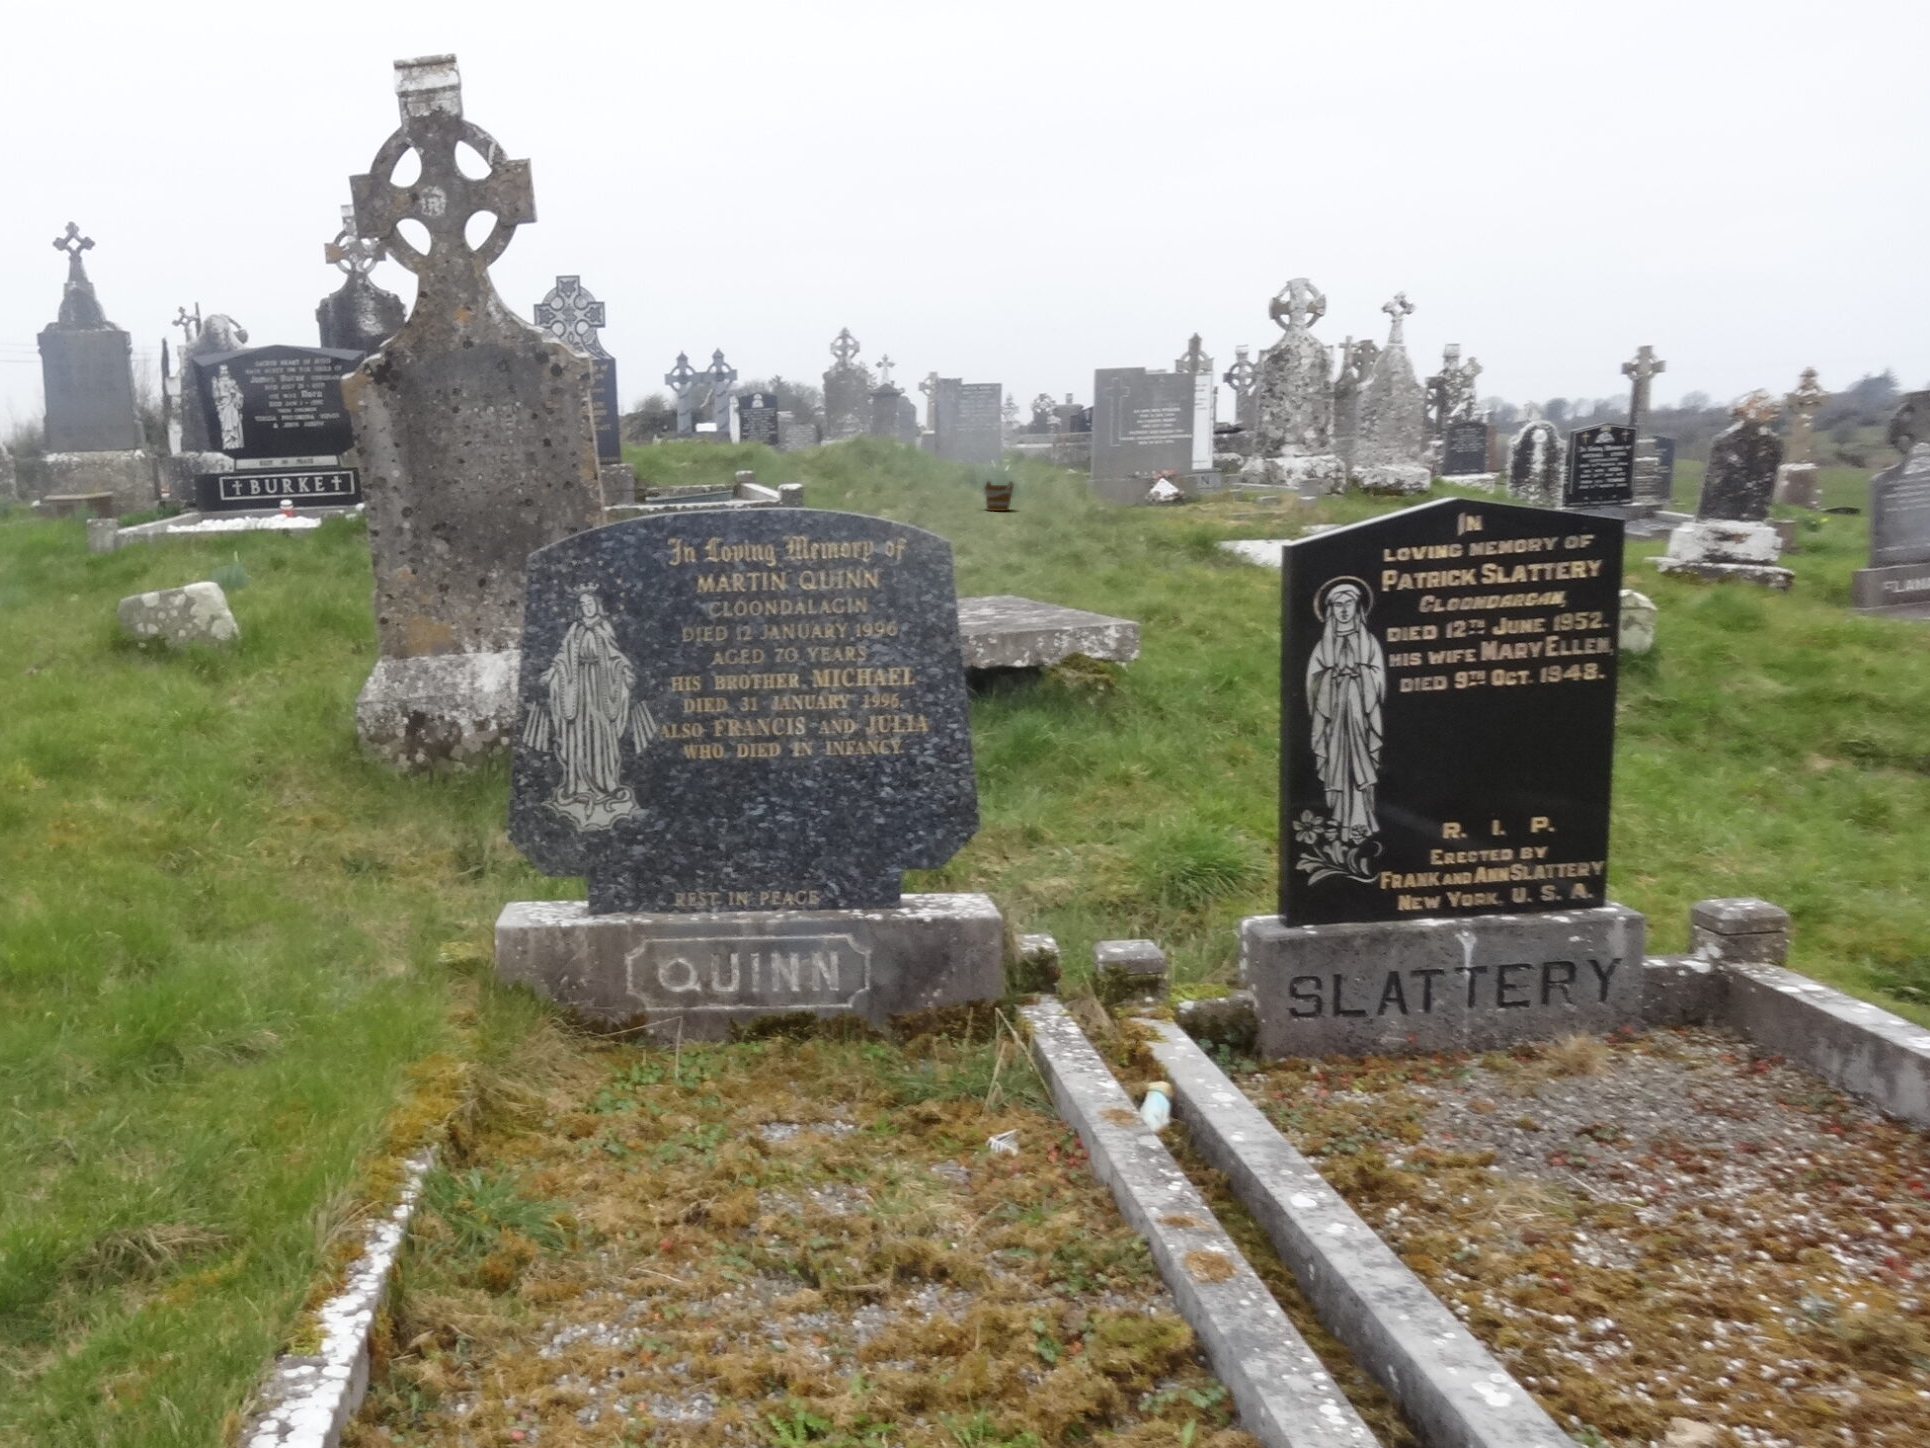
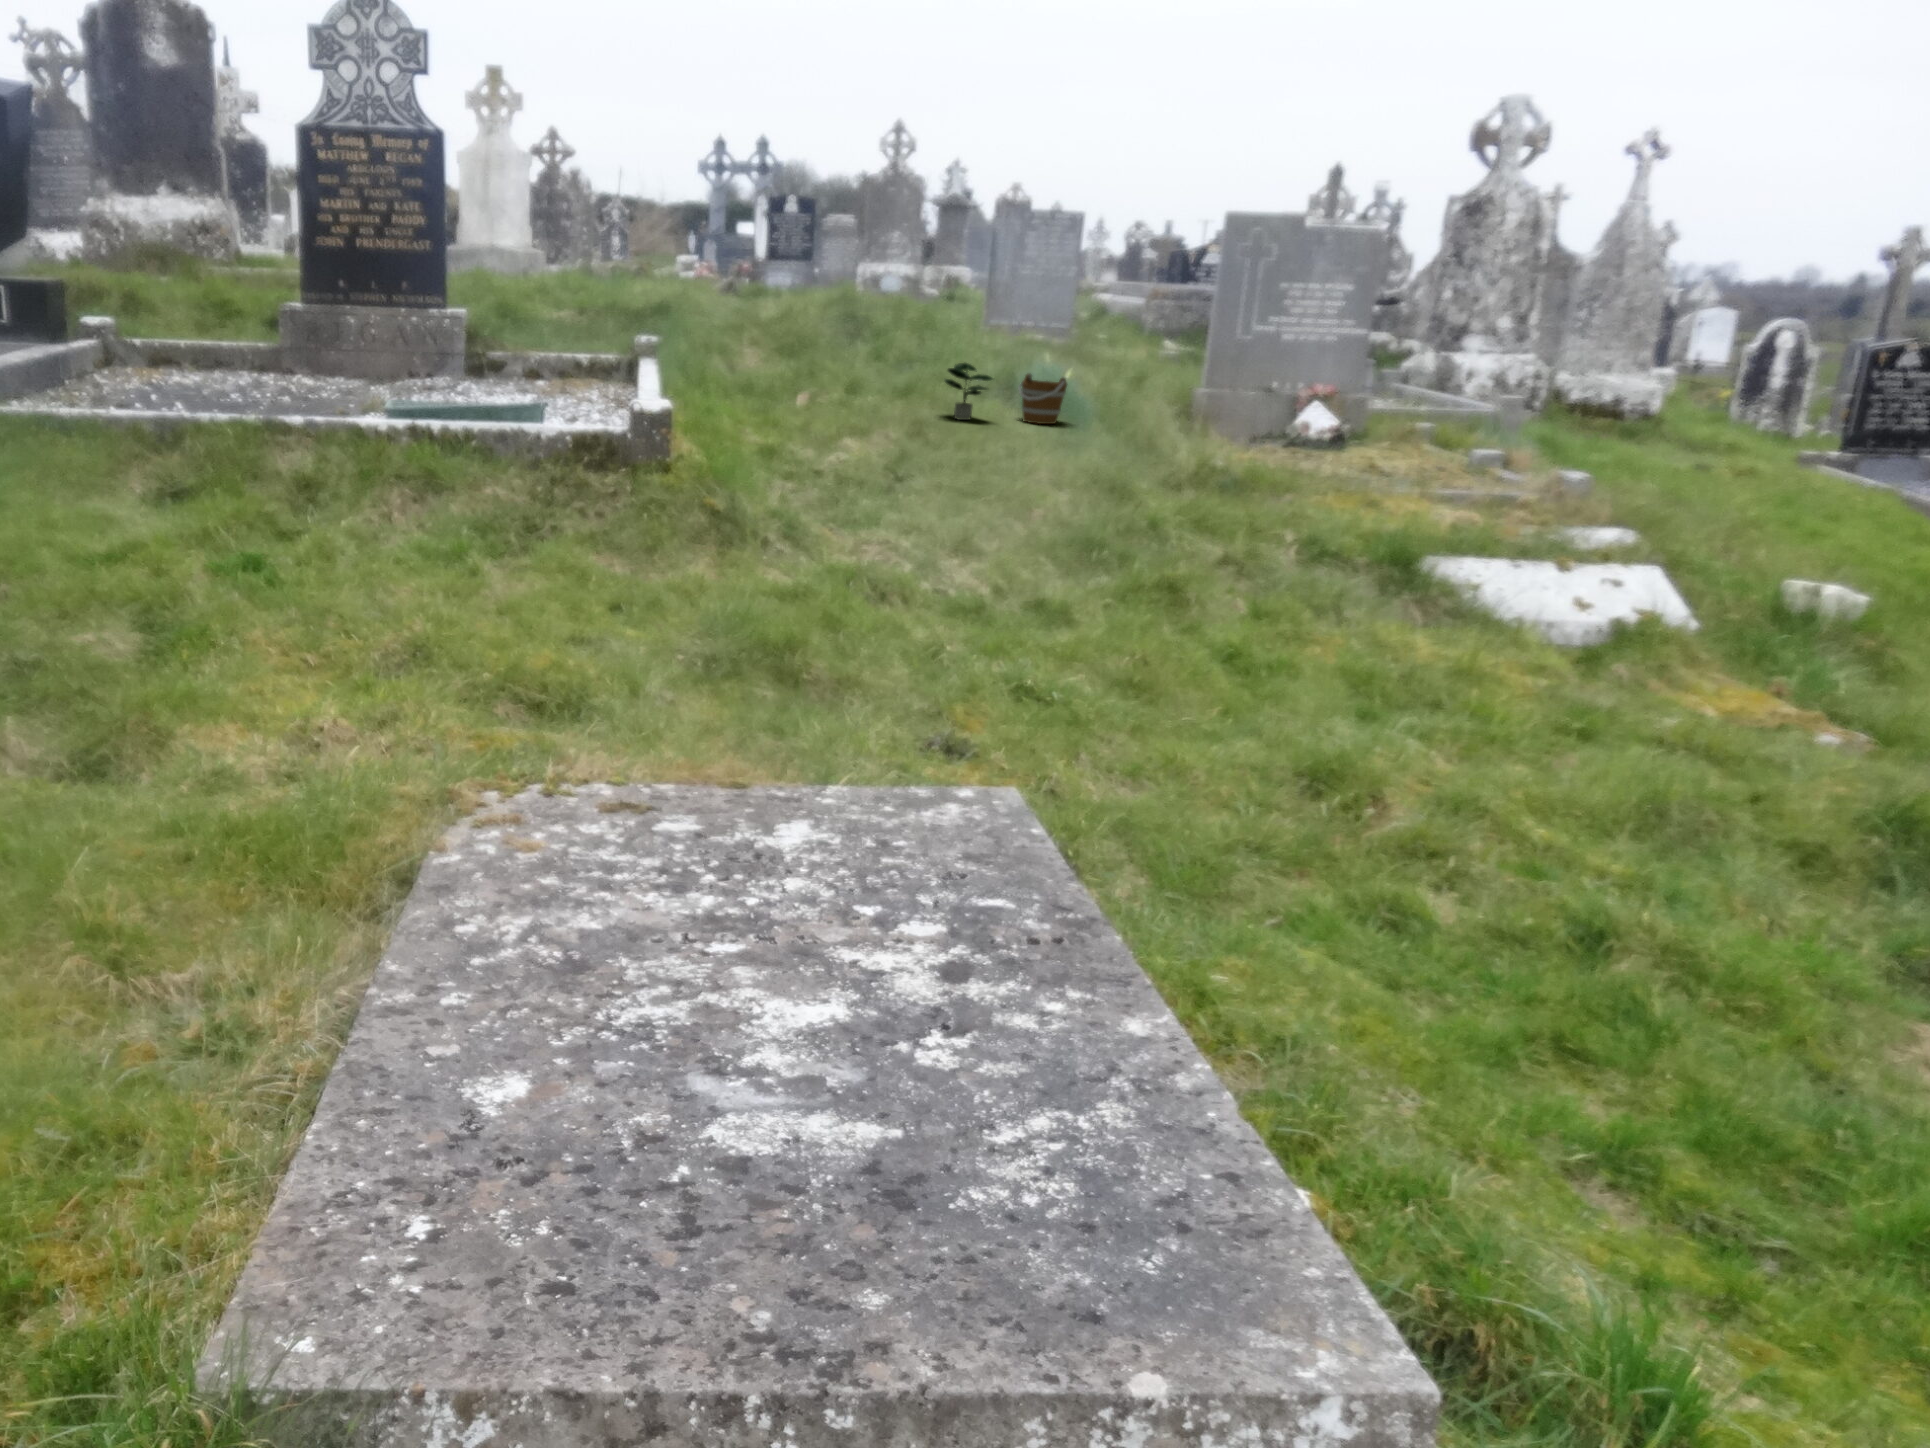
potted plant: none [935,476,969,512] -> present [945,363,993,420]

